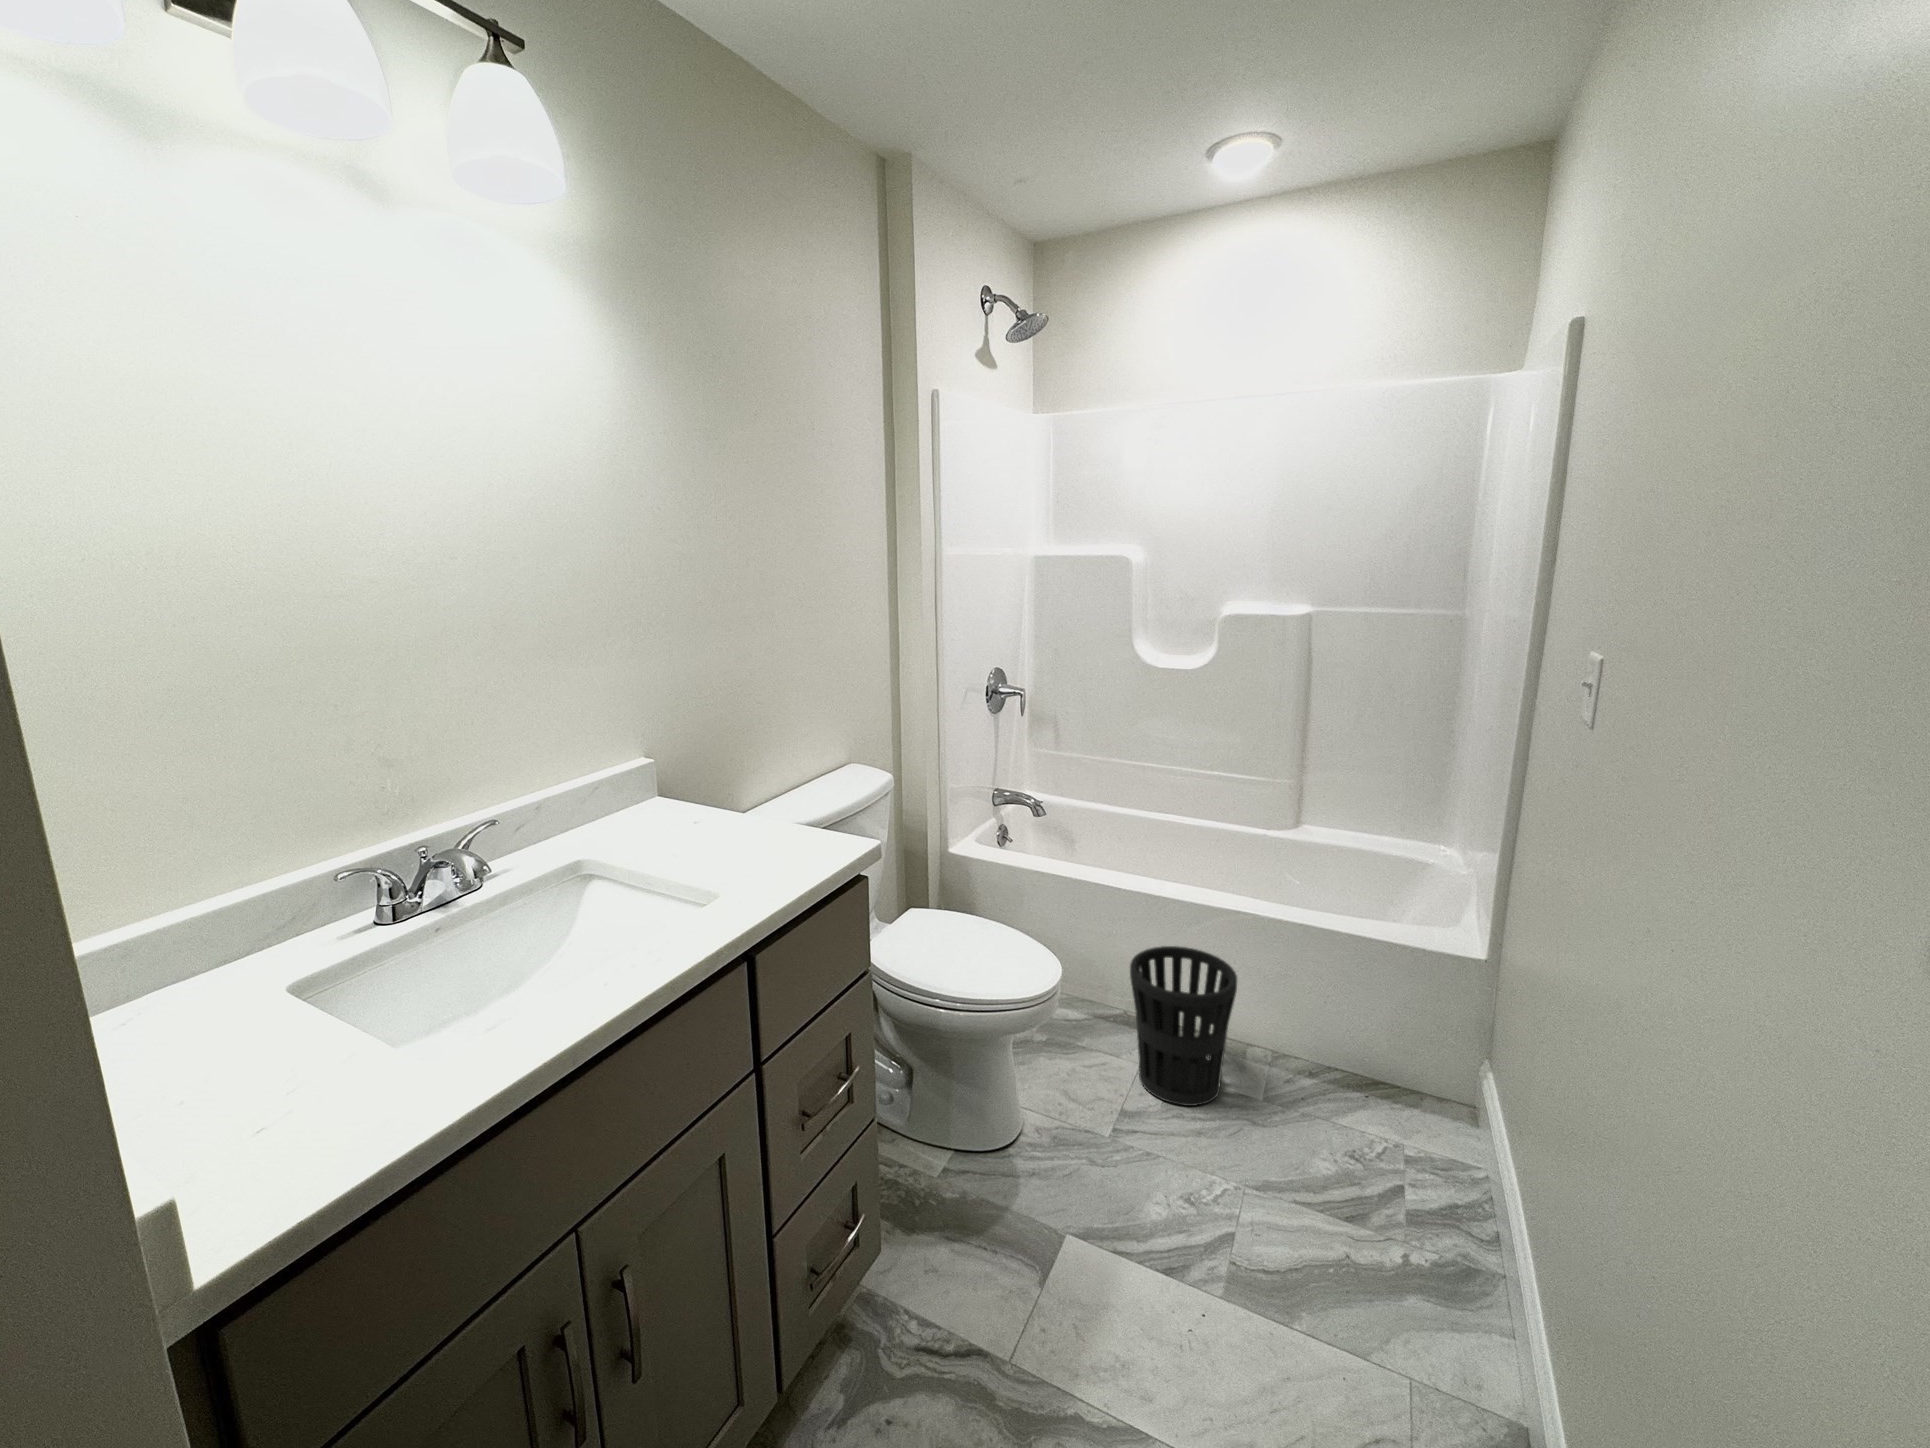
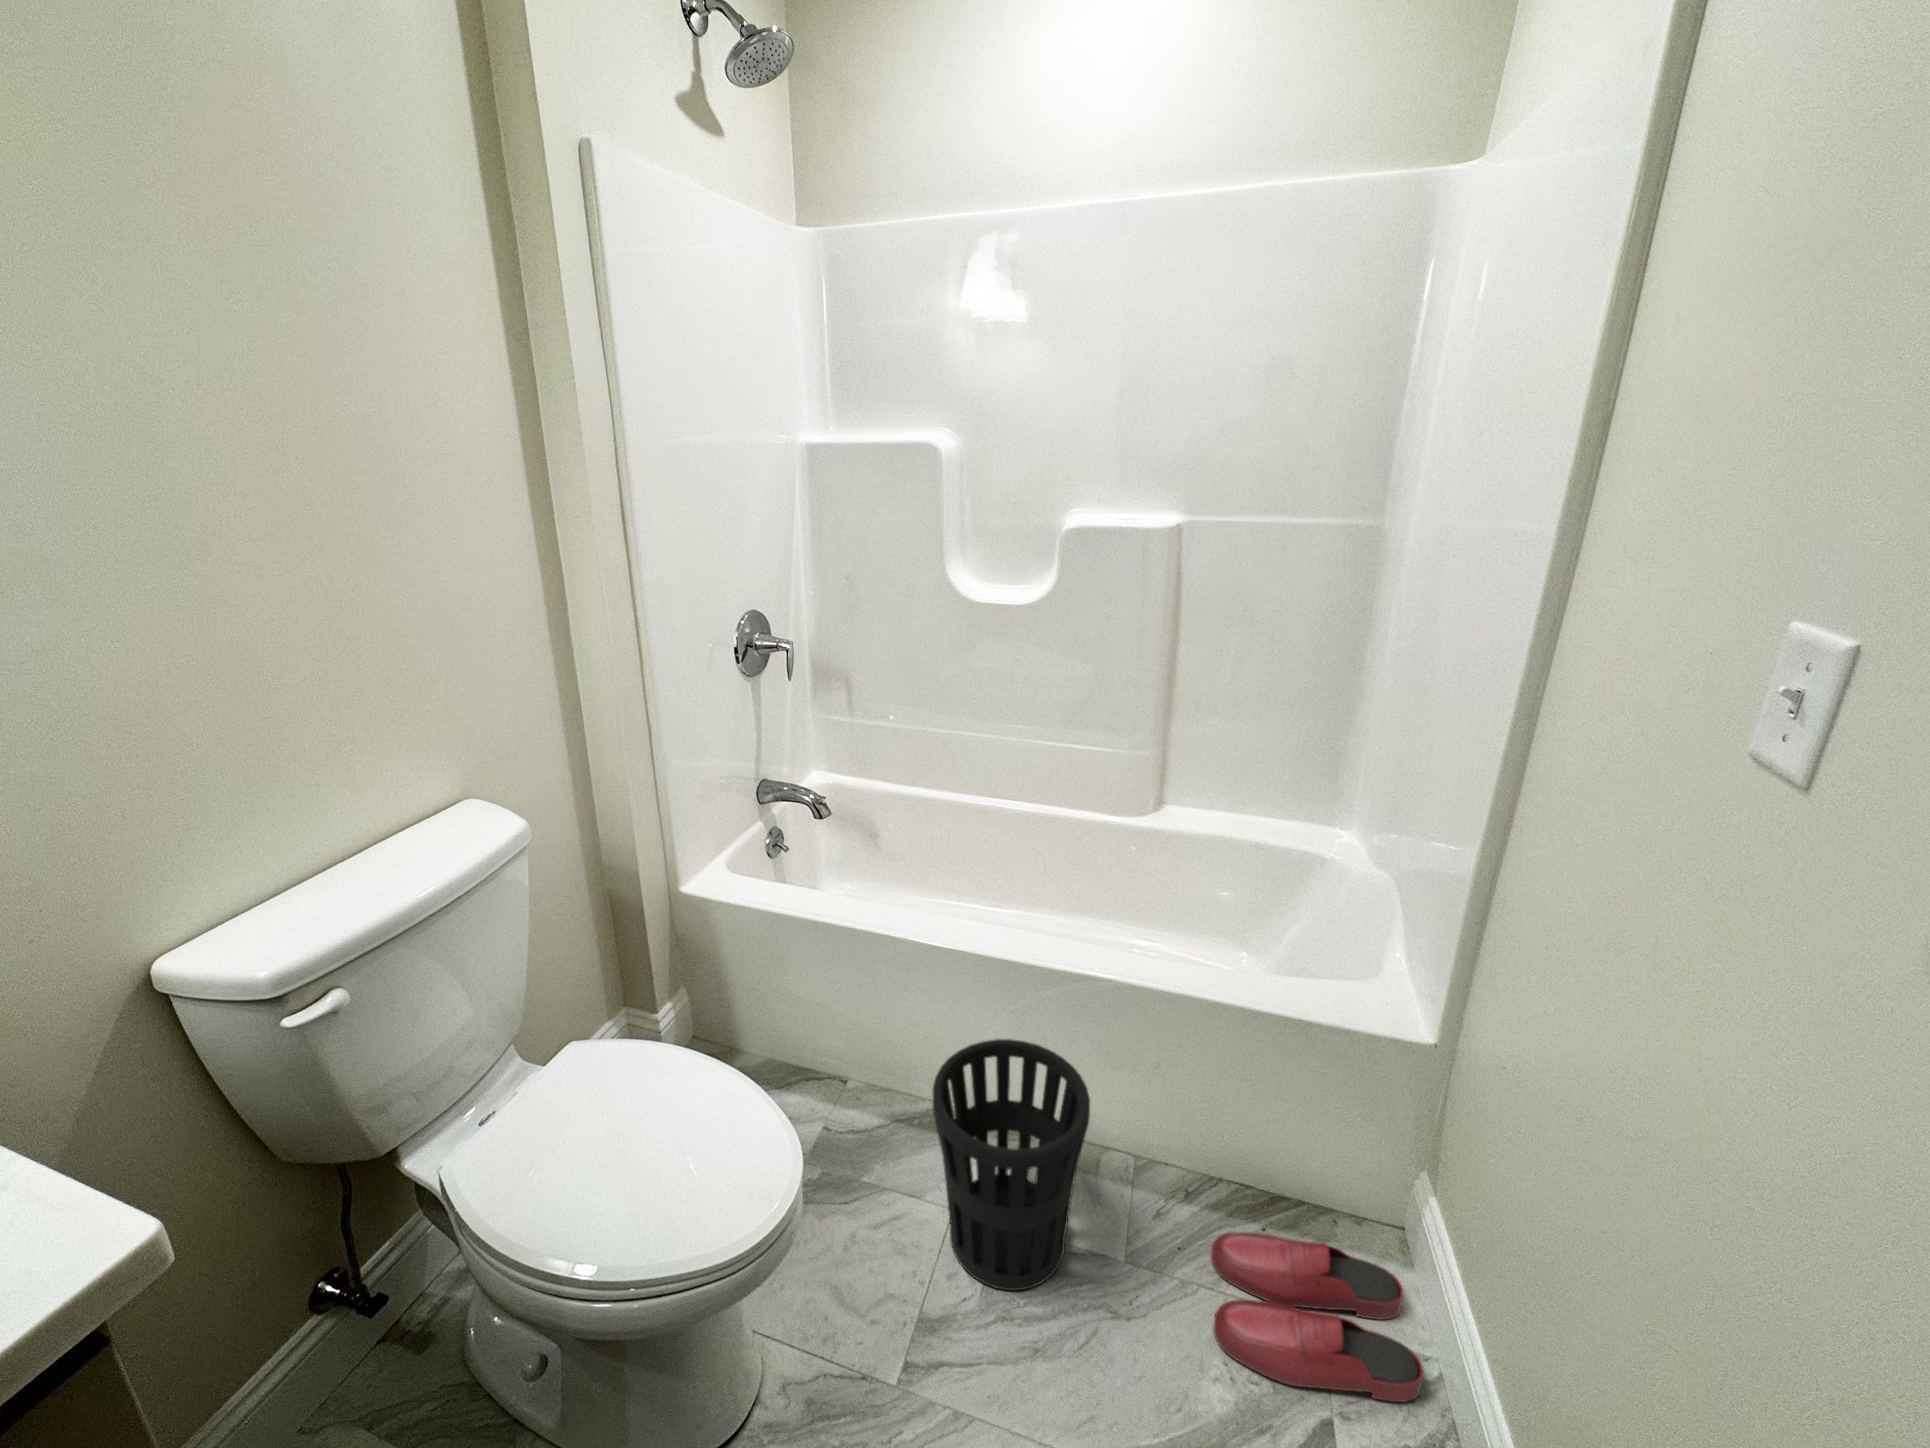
slippers: none [1324,1092,1472,1184] -> present [1211,1232,1423,1402]

